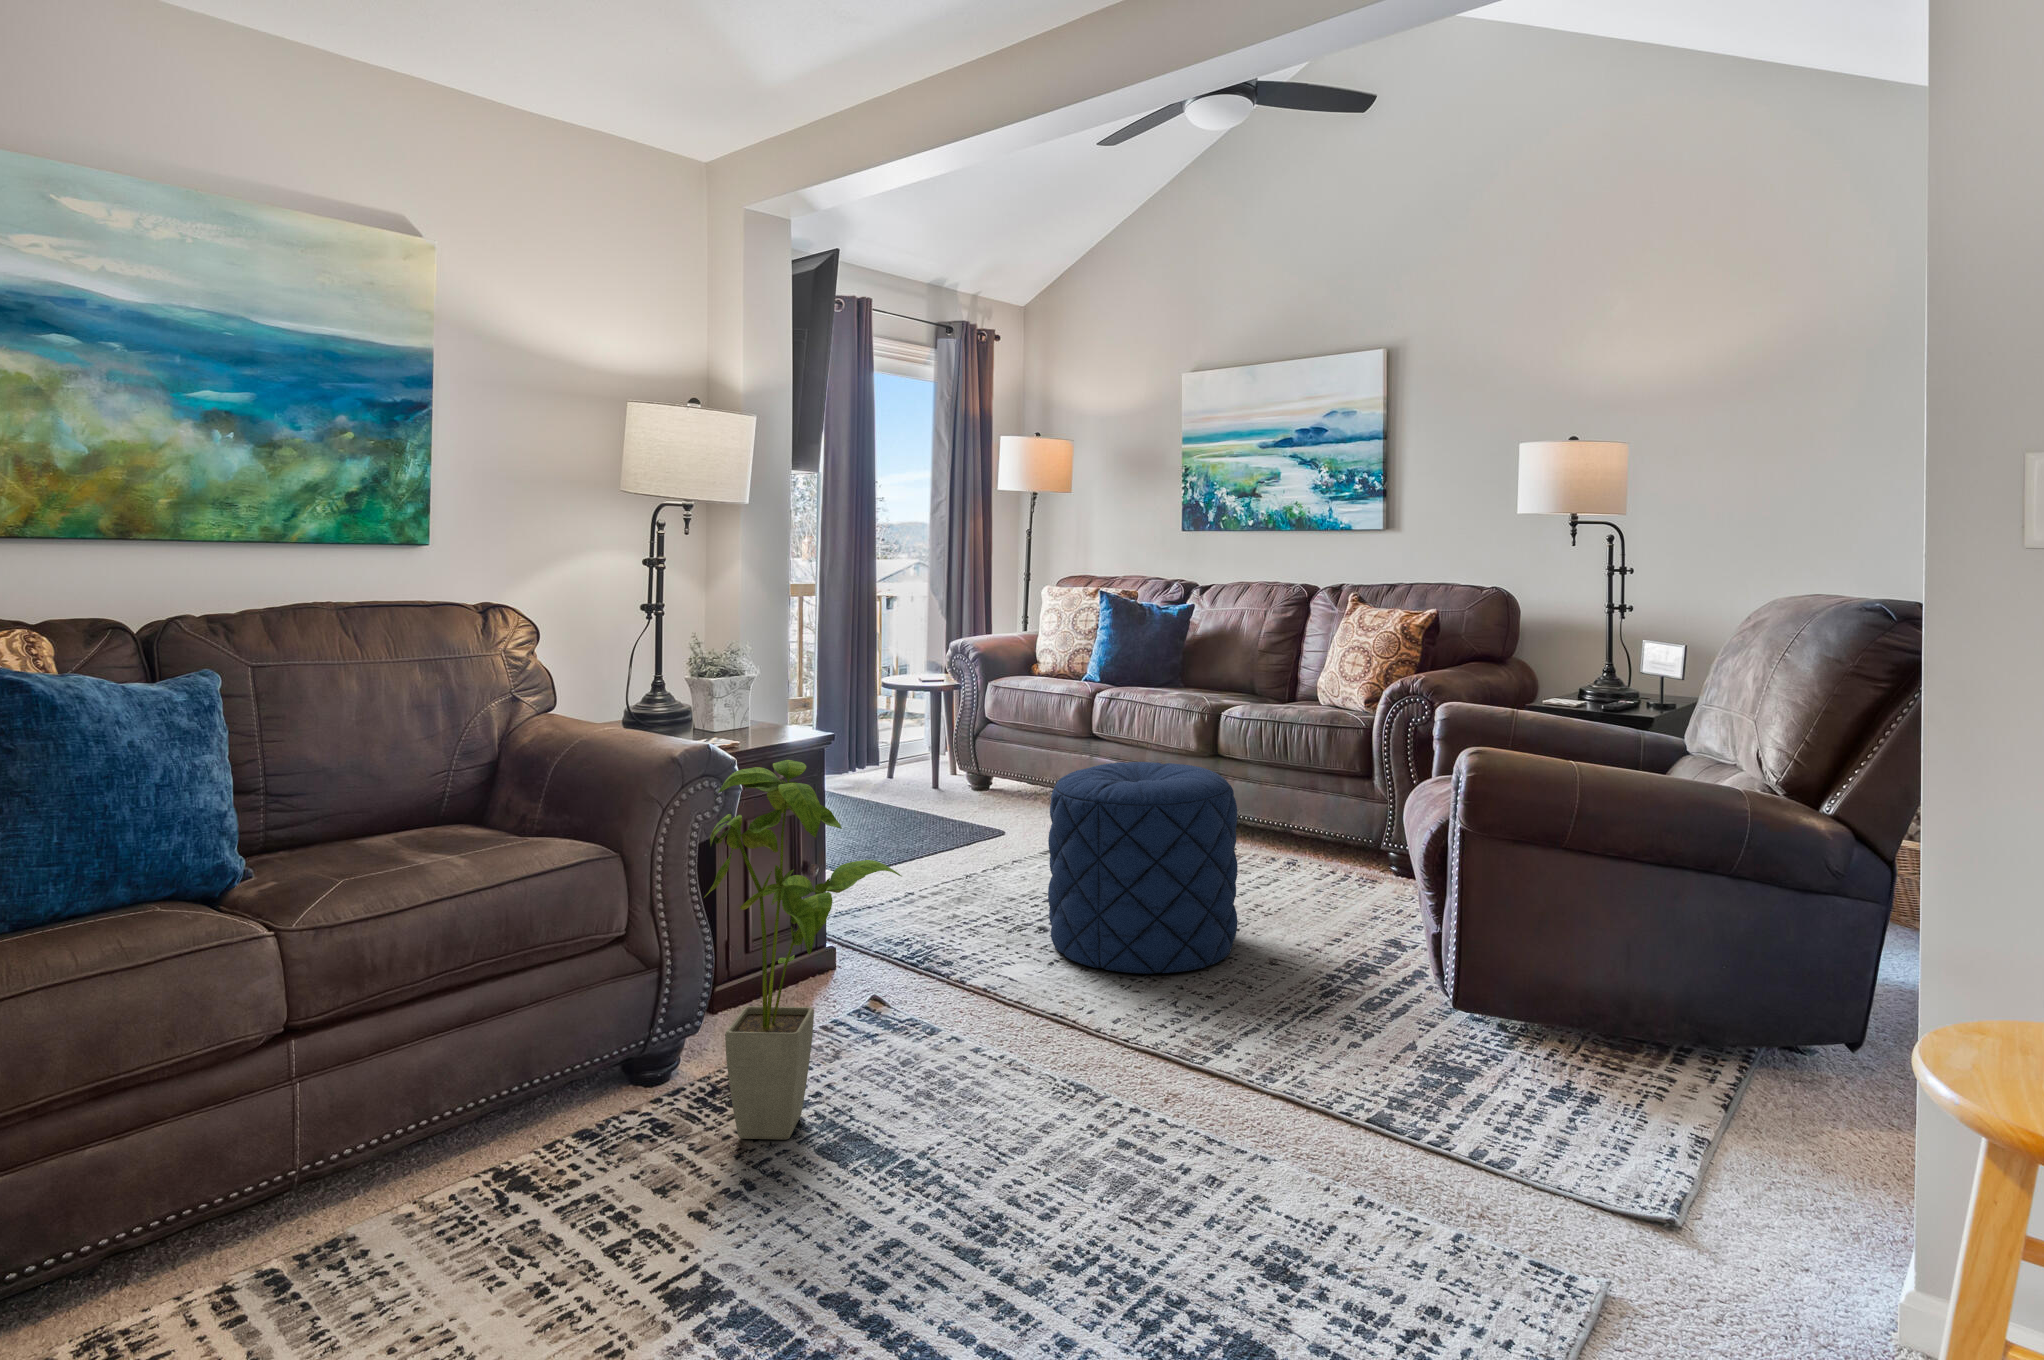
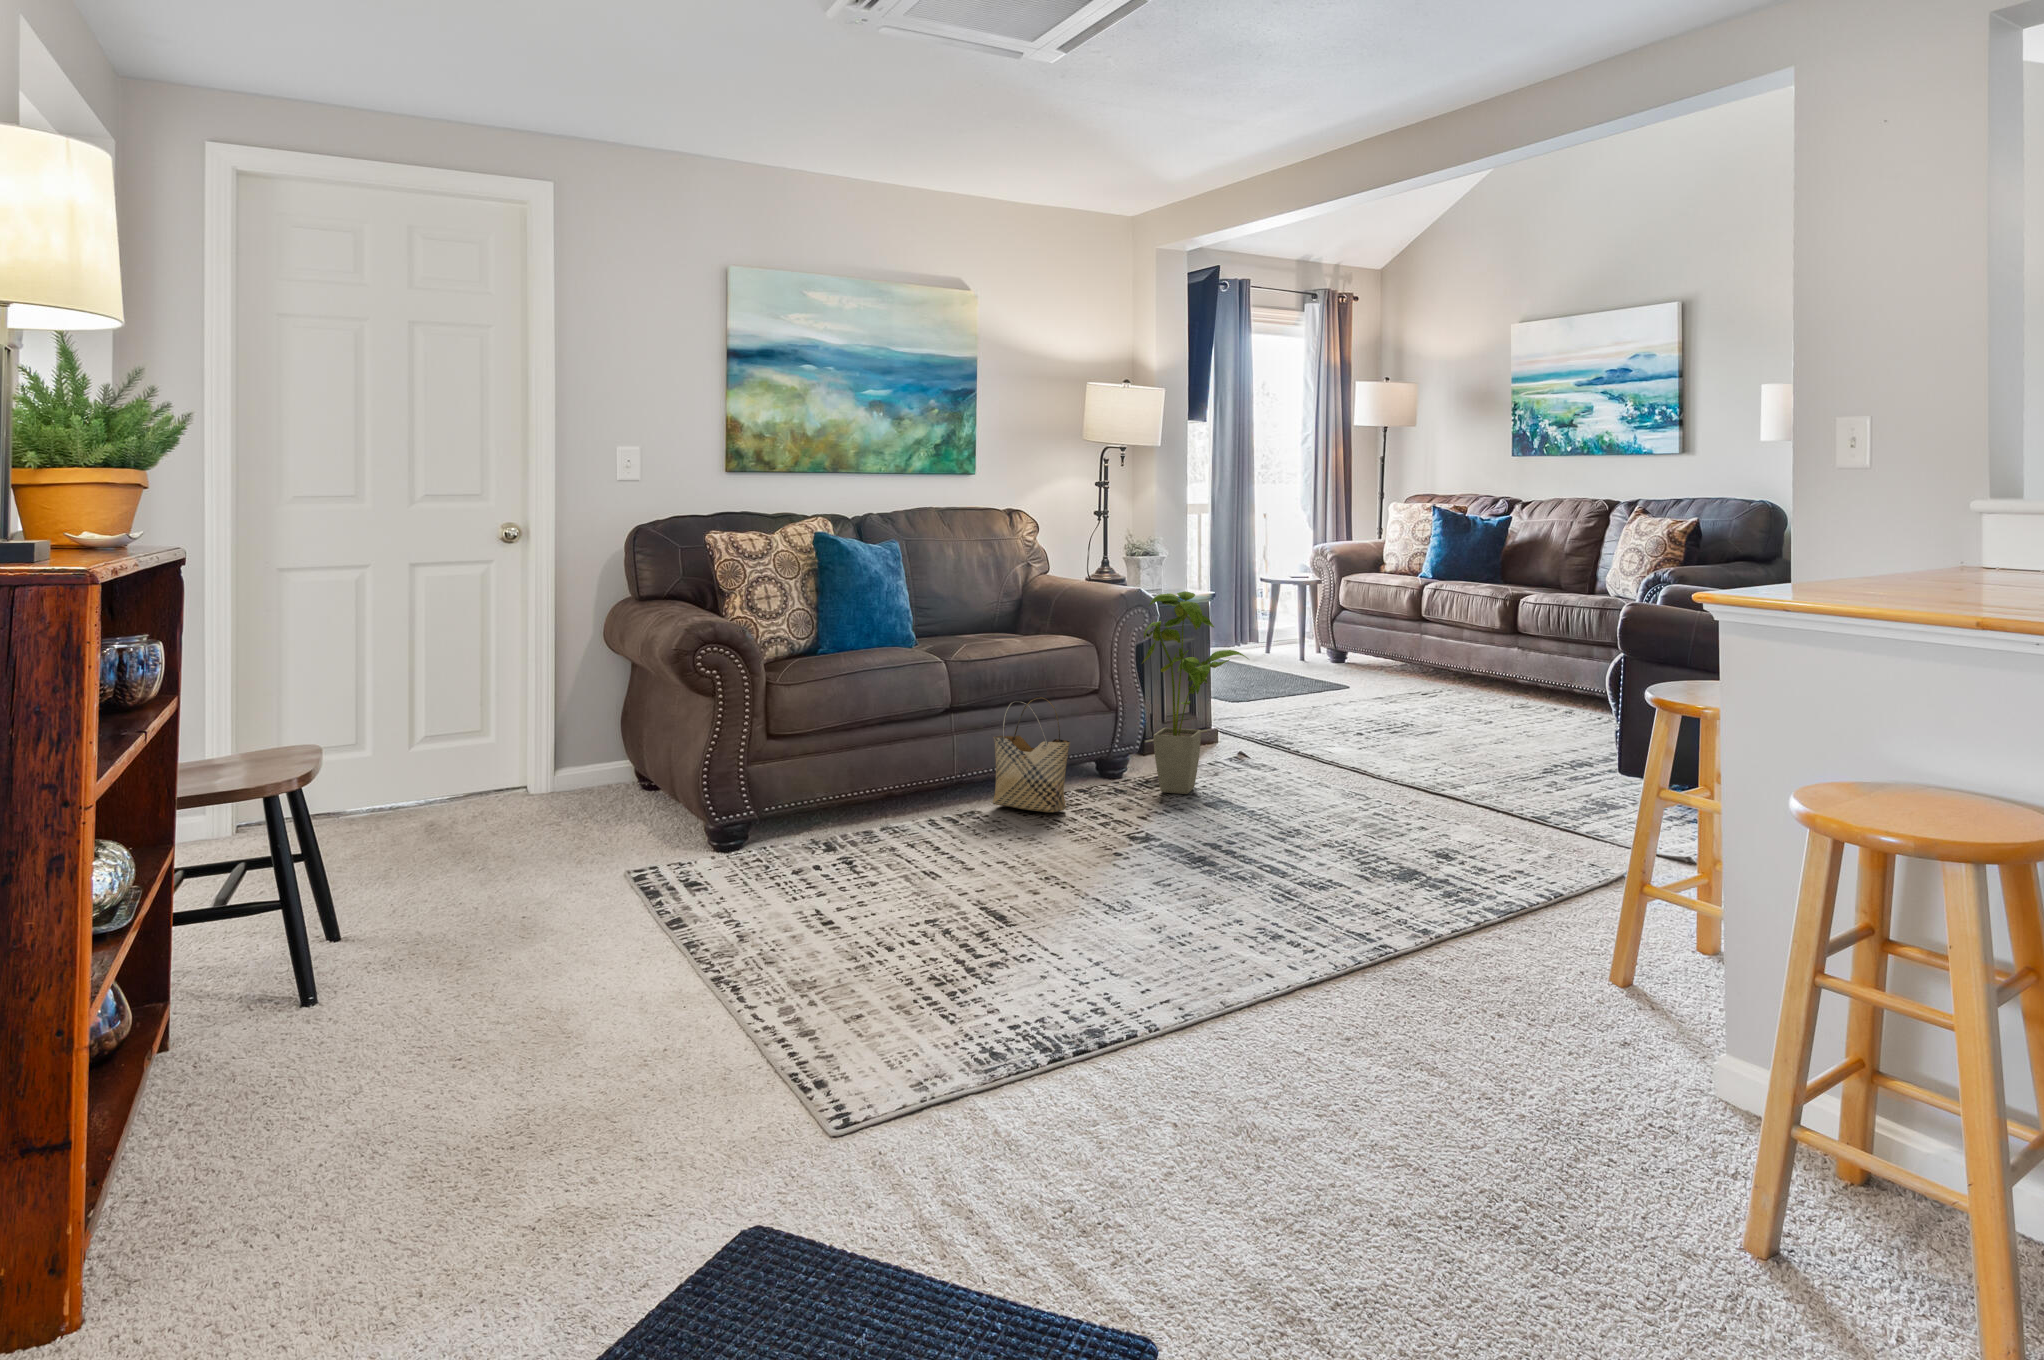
pouf: present [1048,762,1238,974] -> none [1359,620,1490,751]
woven basket: none [376,990,550,1250] -> present [993,697,1070,813]

